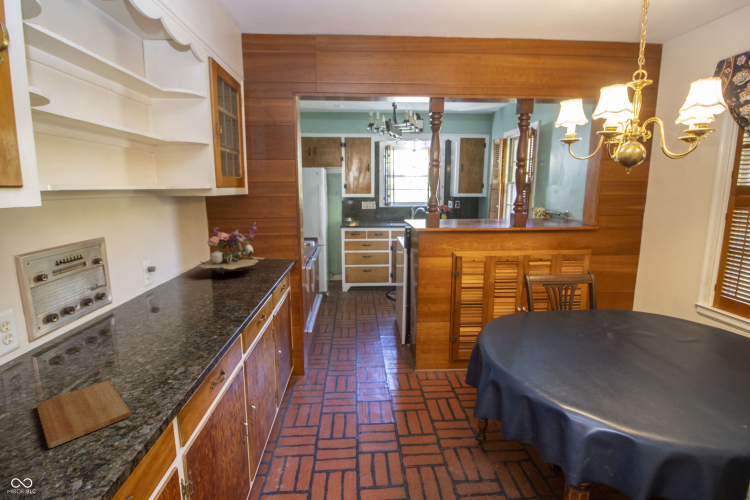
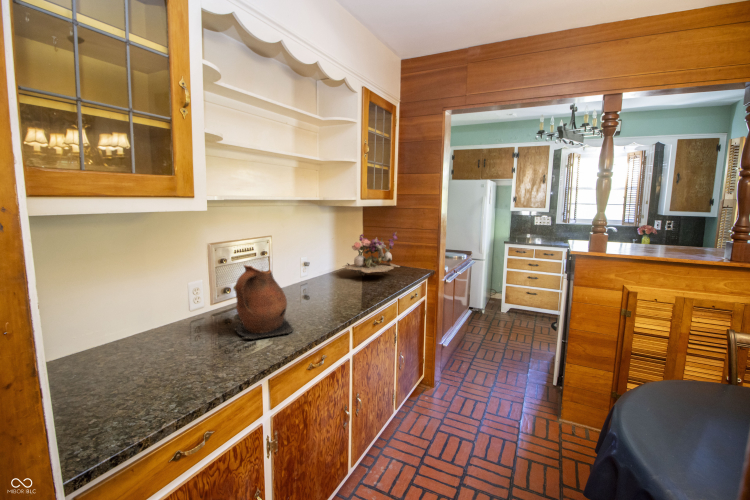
ceramic pitcher: none [86,275,181,369] -> present [235,265,294,339]
cutting board: present [37,381,131,448] -> none [177,346,235,384]

